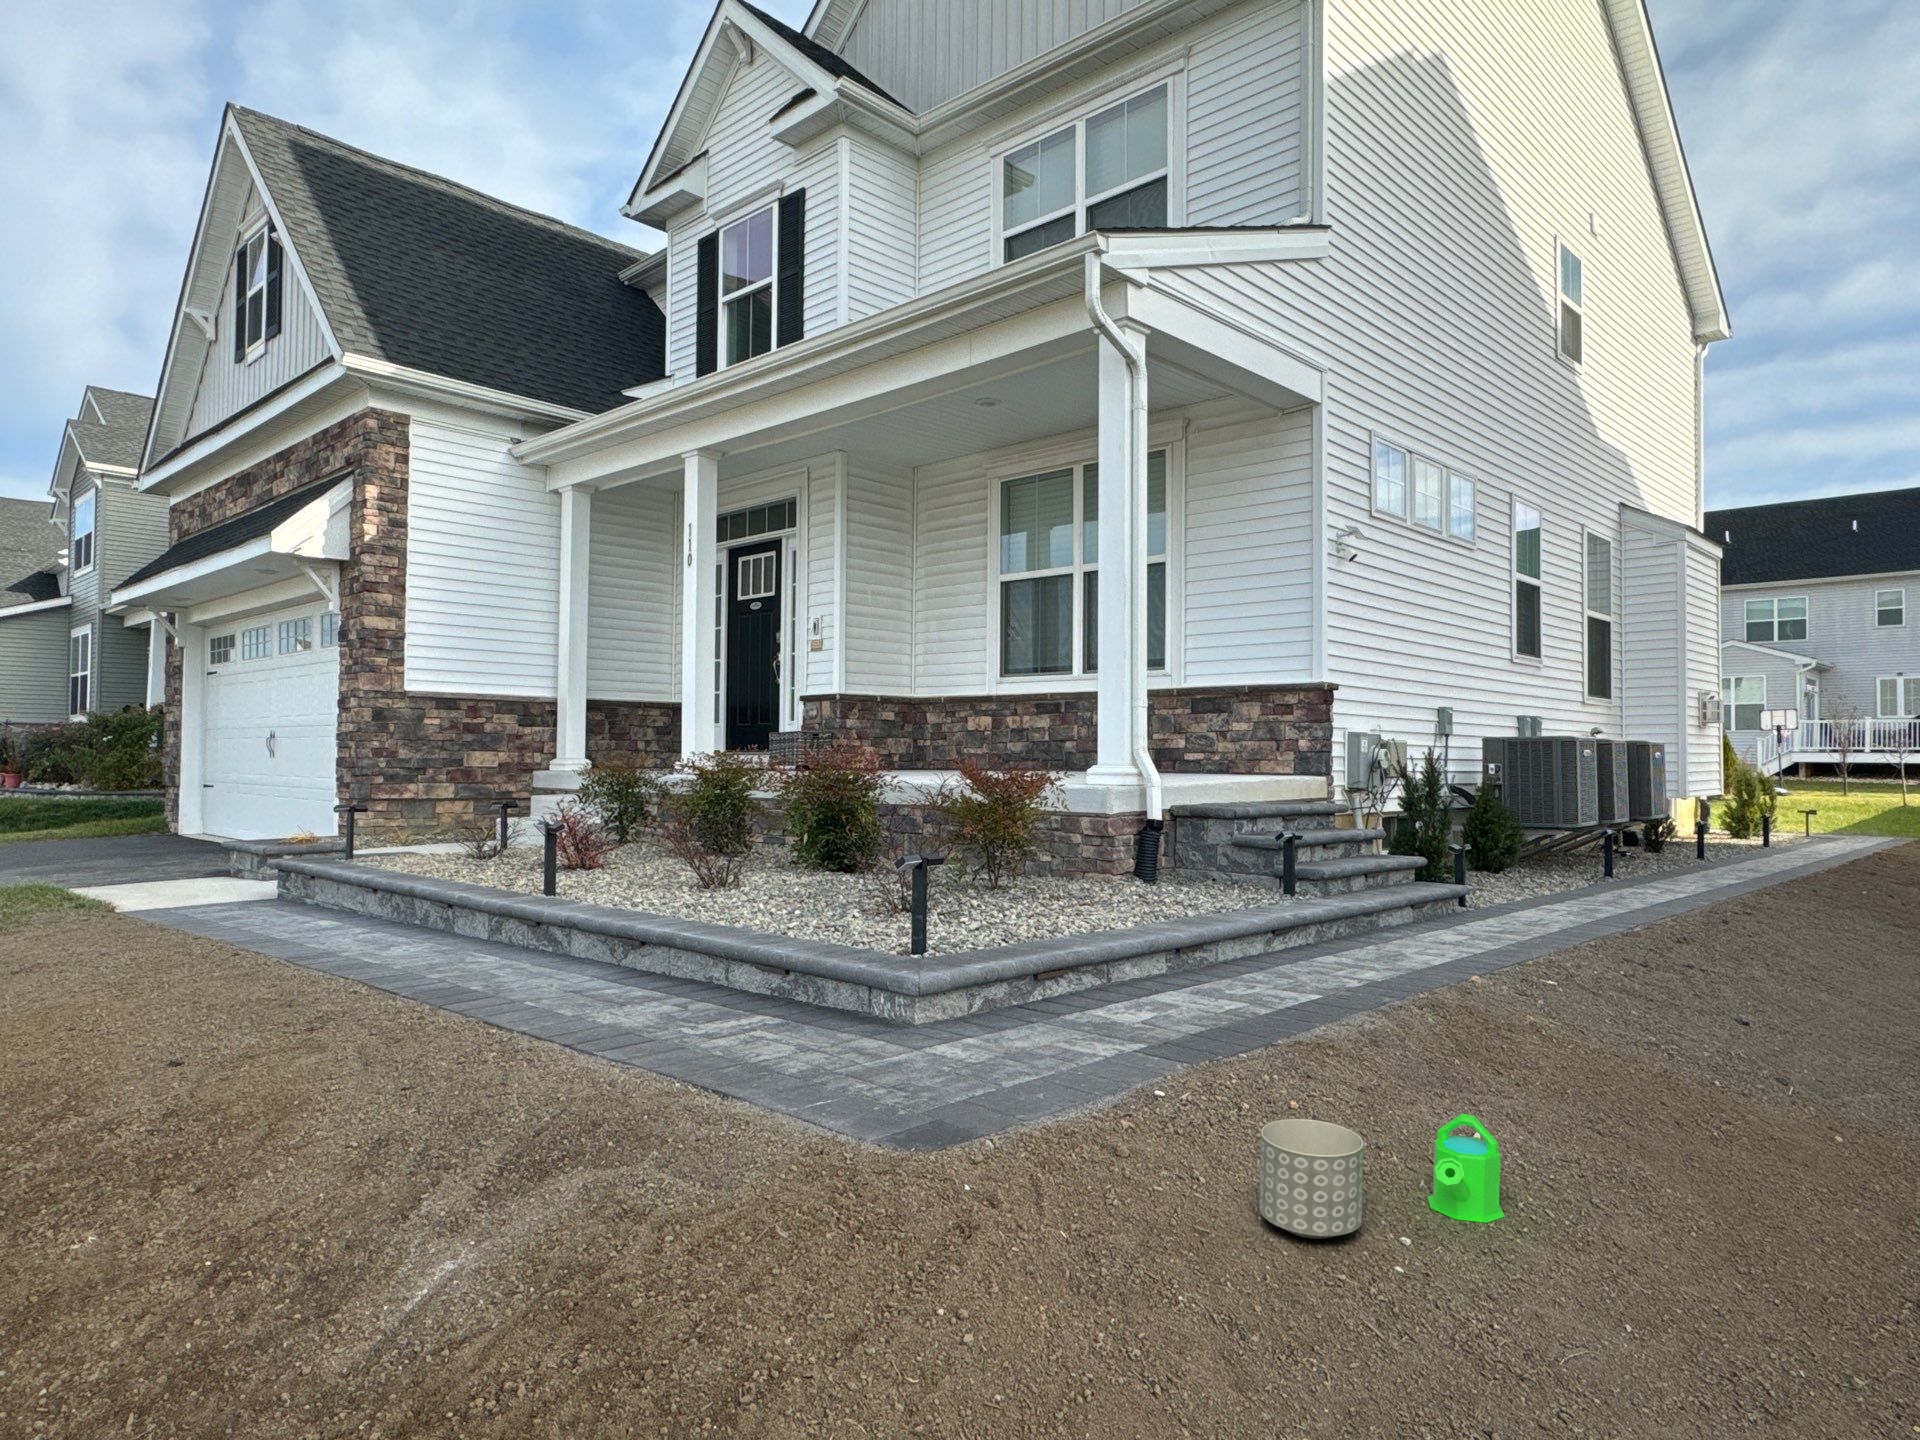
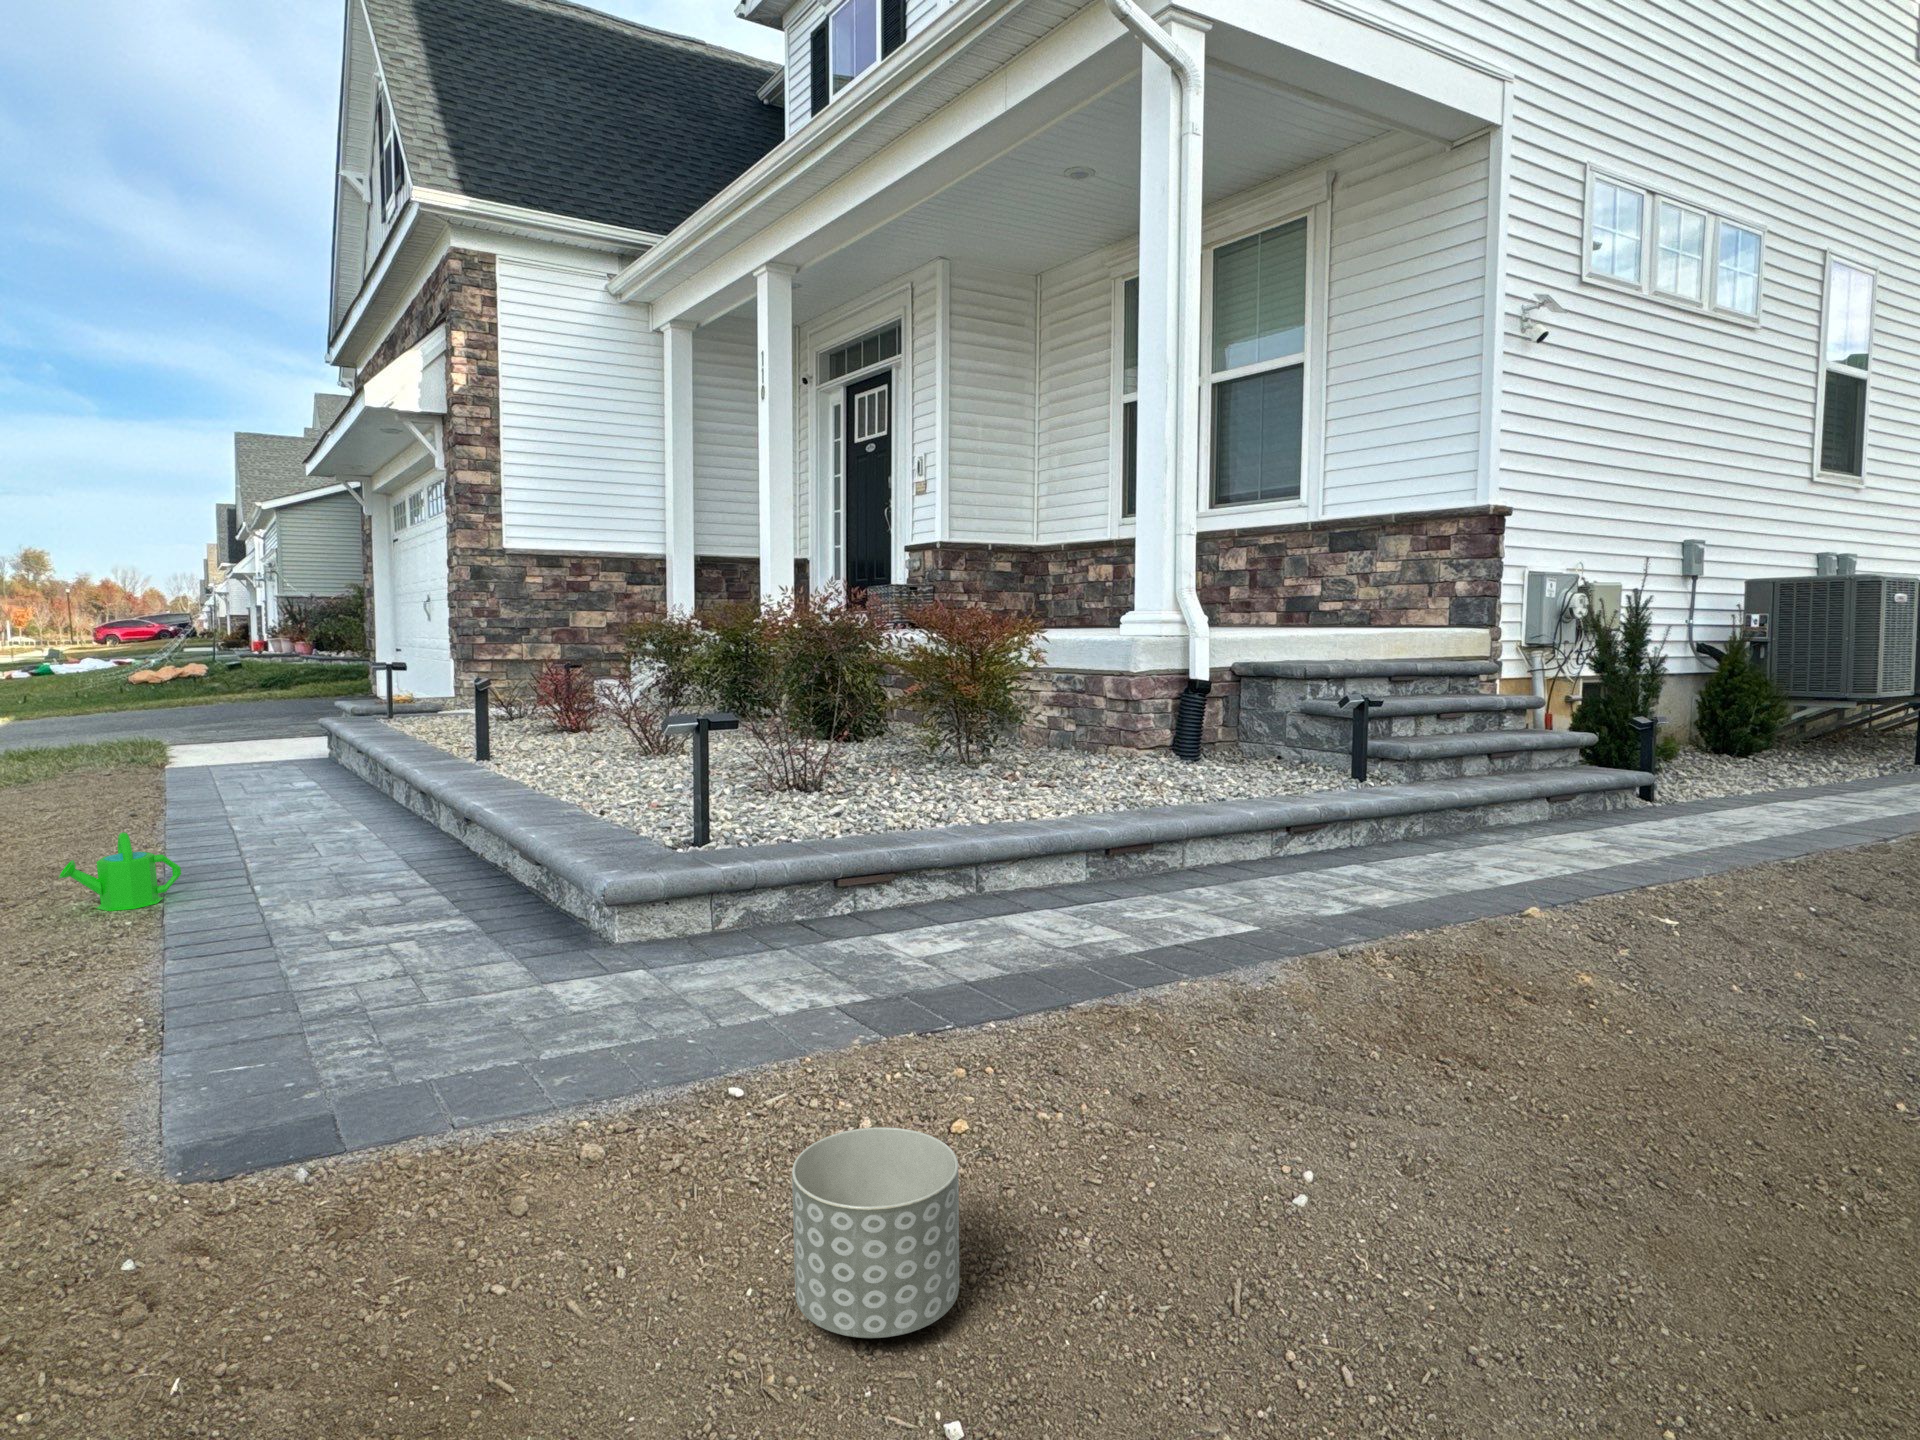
watering can: present [1427,1114,1505,1223] -> present [59,832,181,911]

